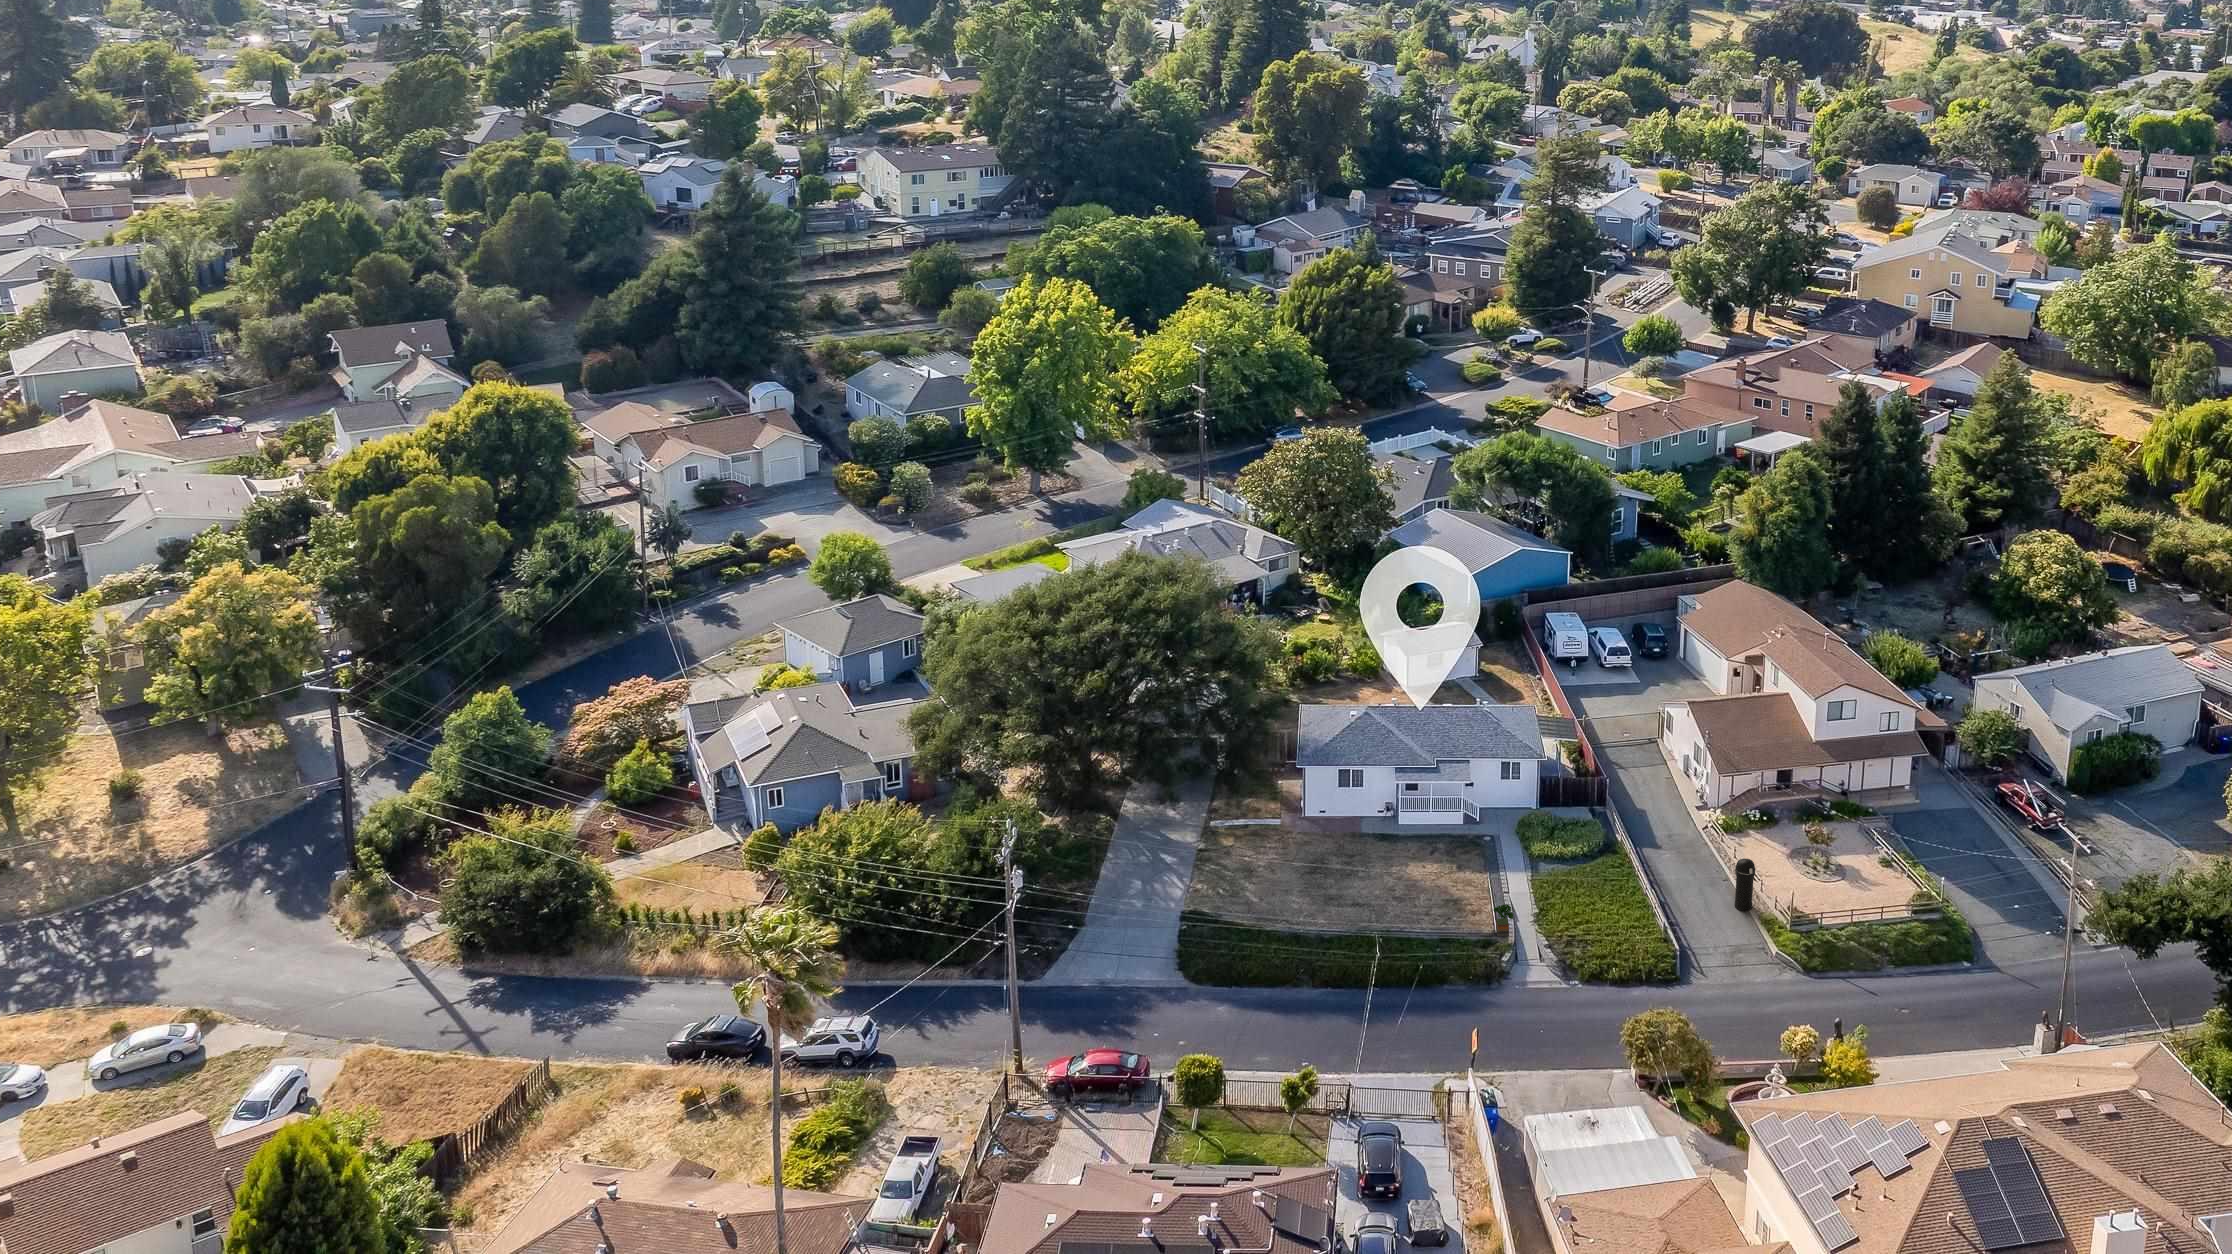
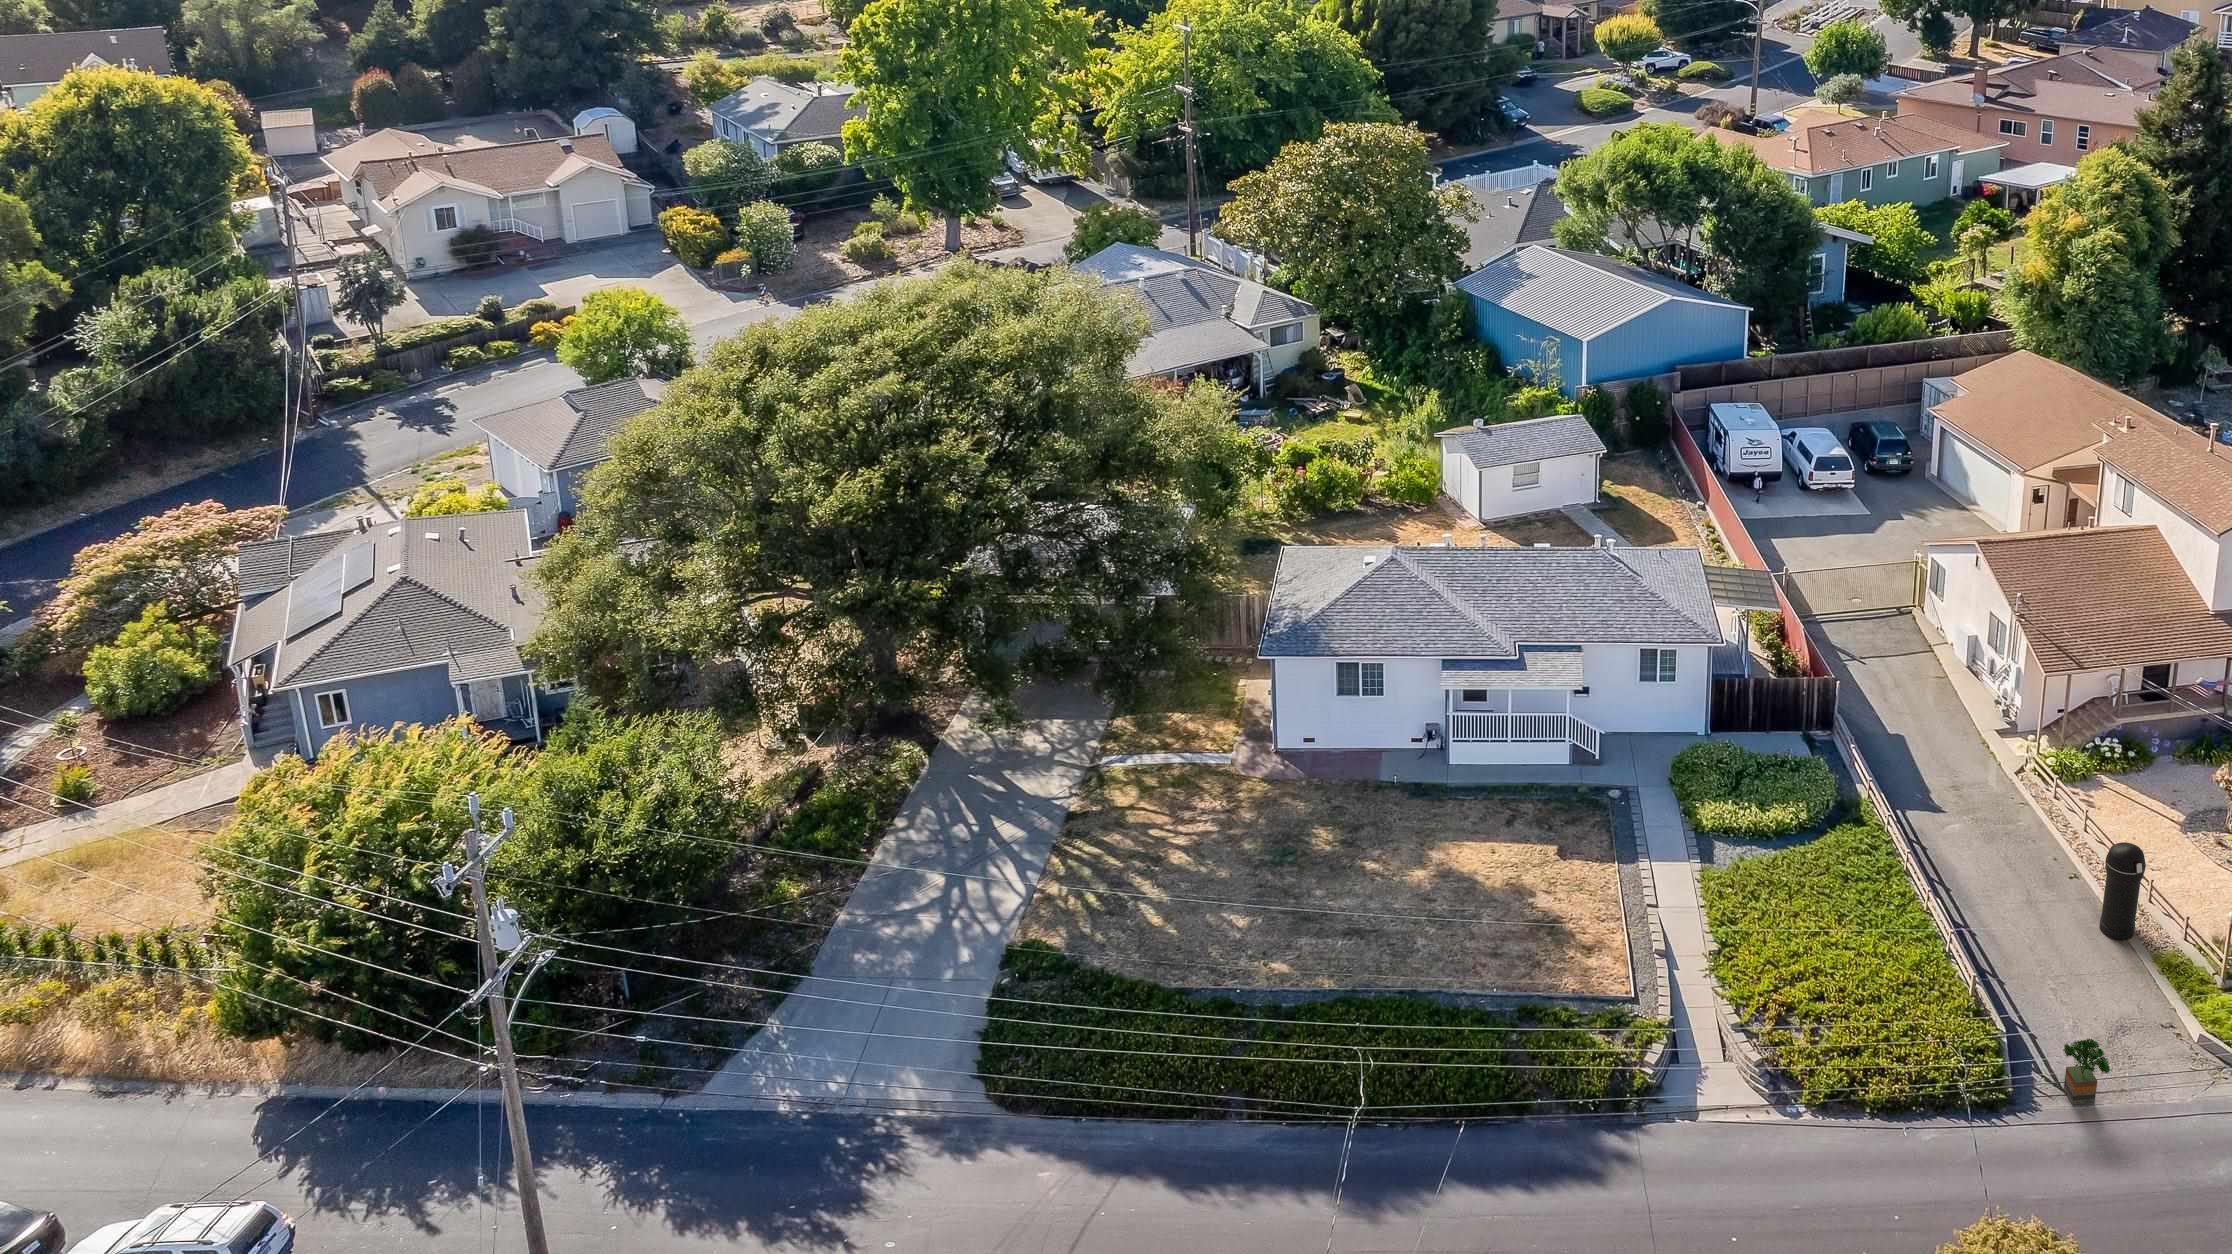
potted tree: present [1493,904,1514,936] -> present [2063,1039,2110,1105]

